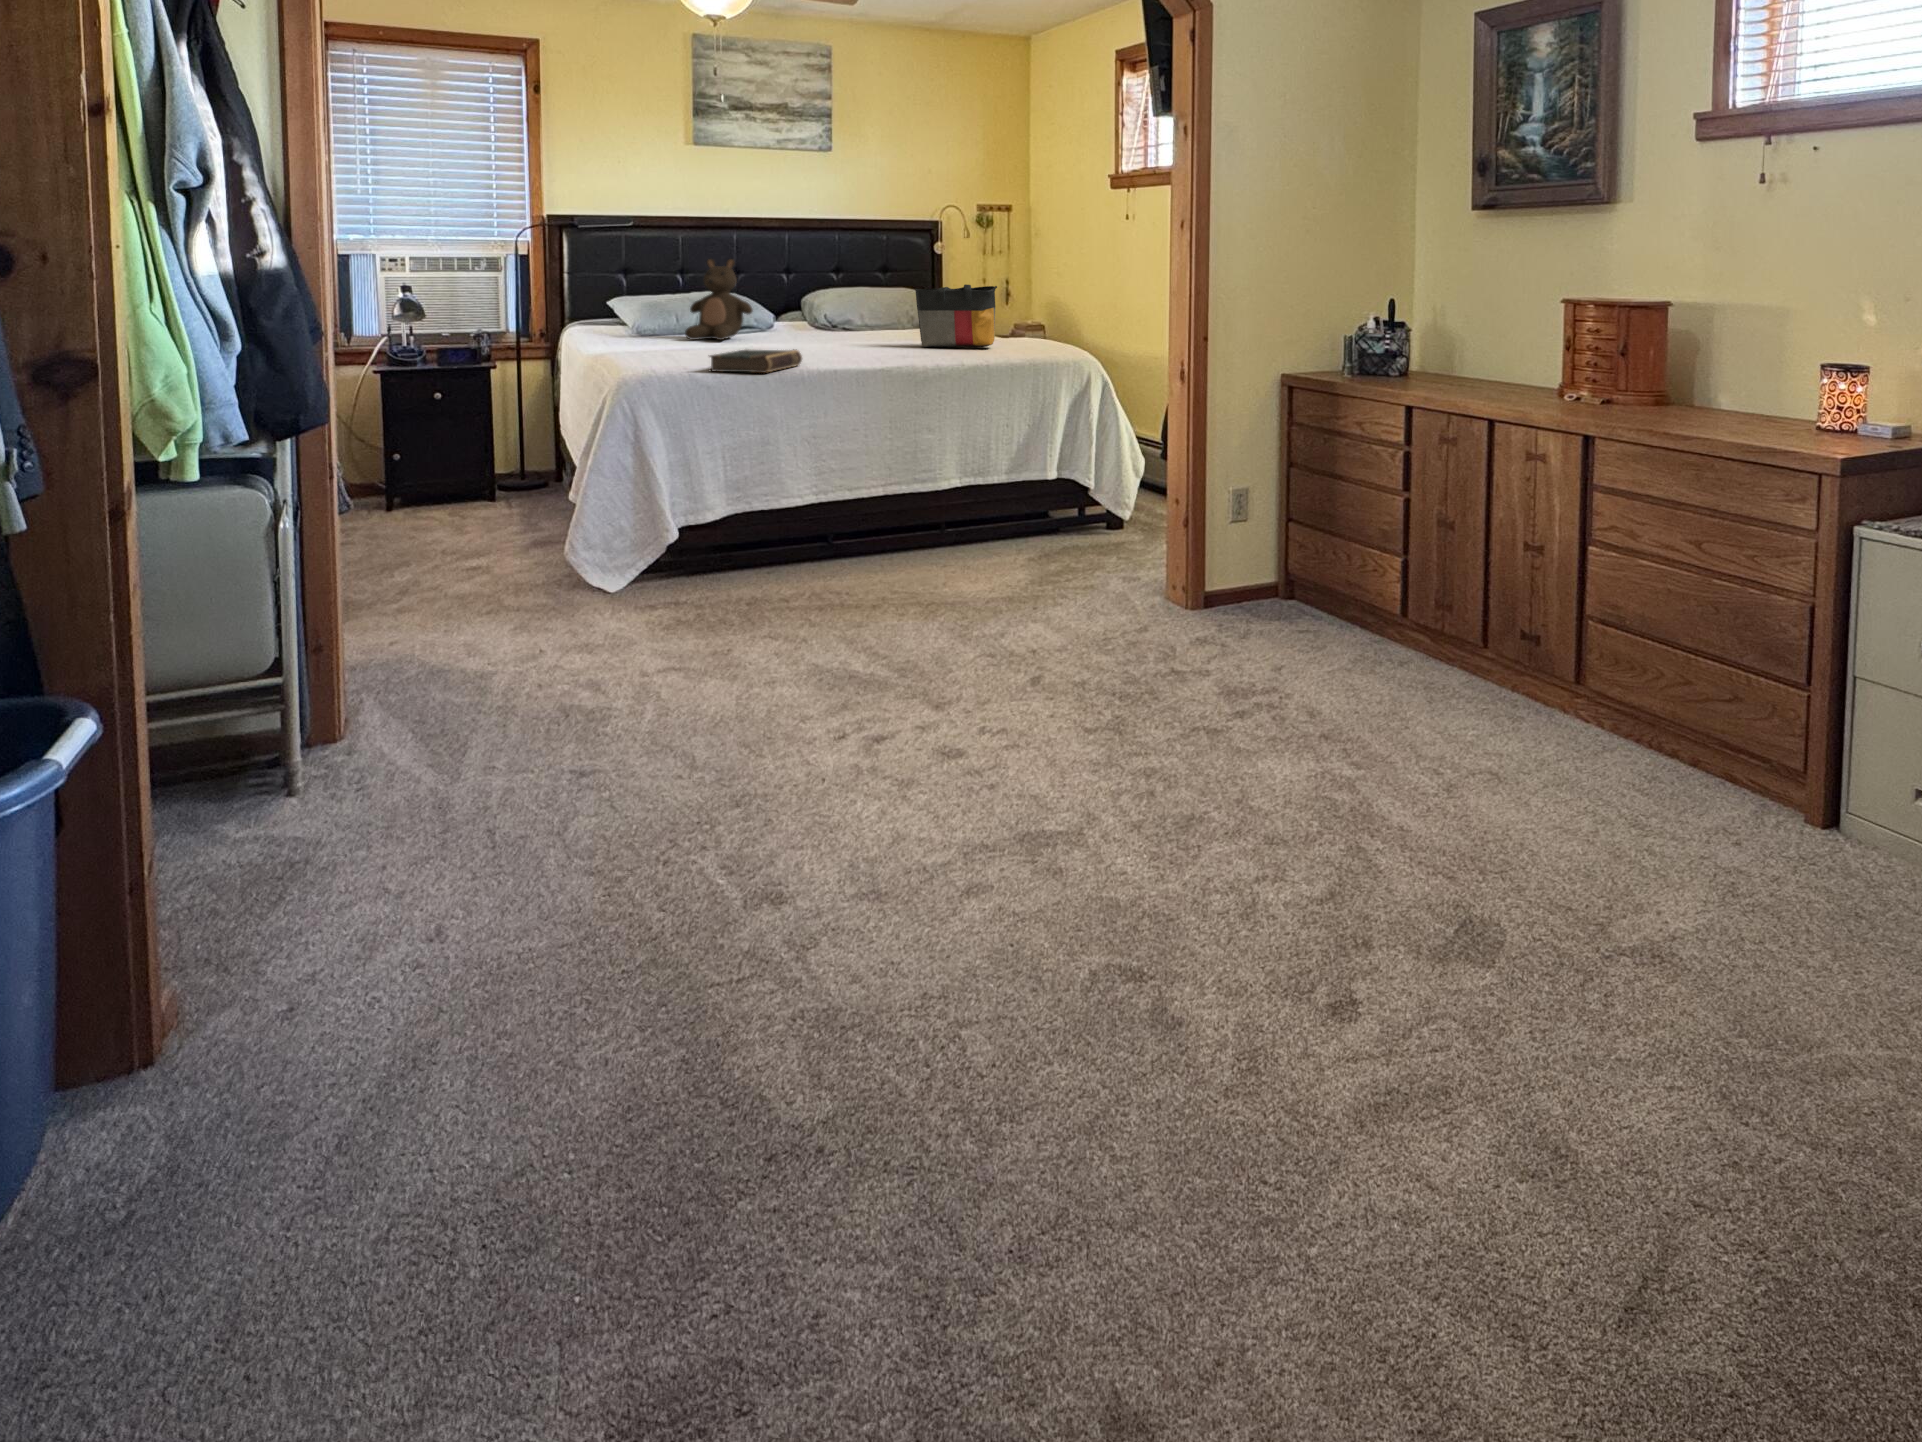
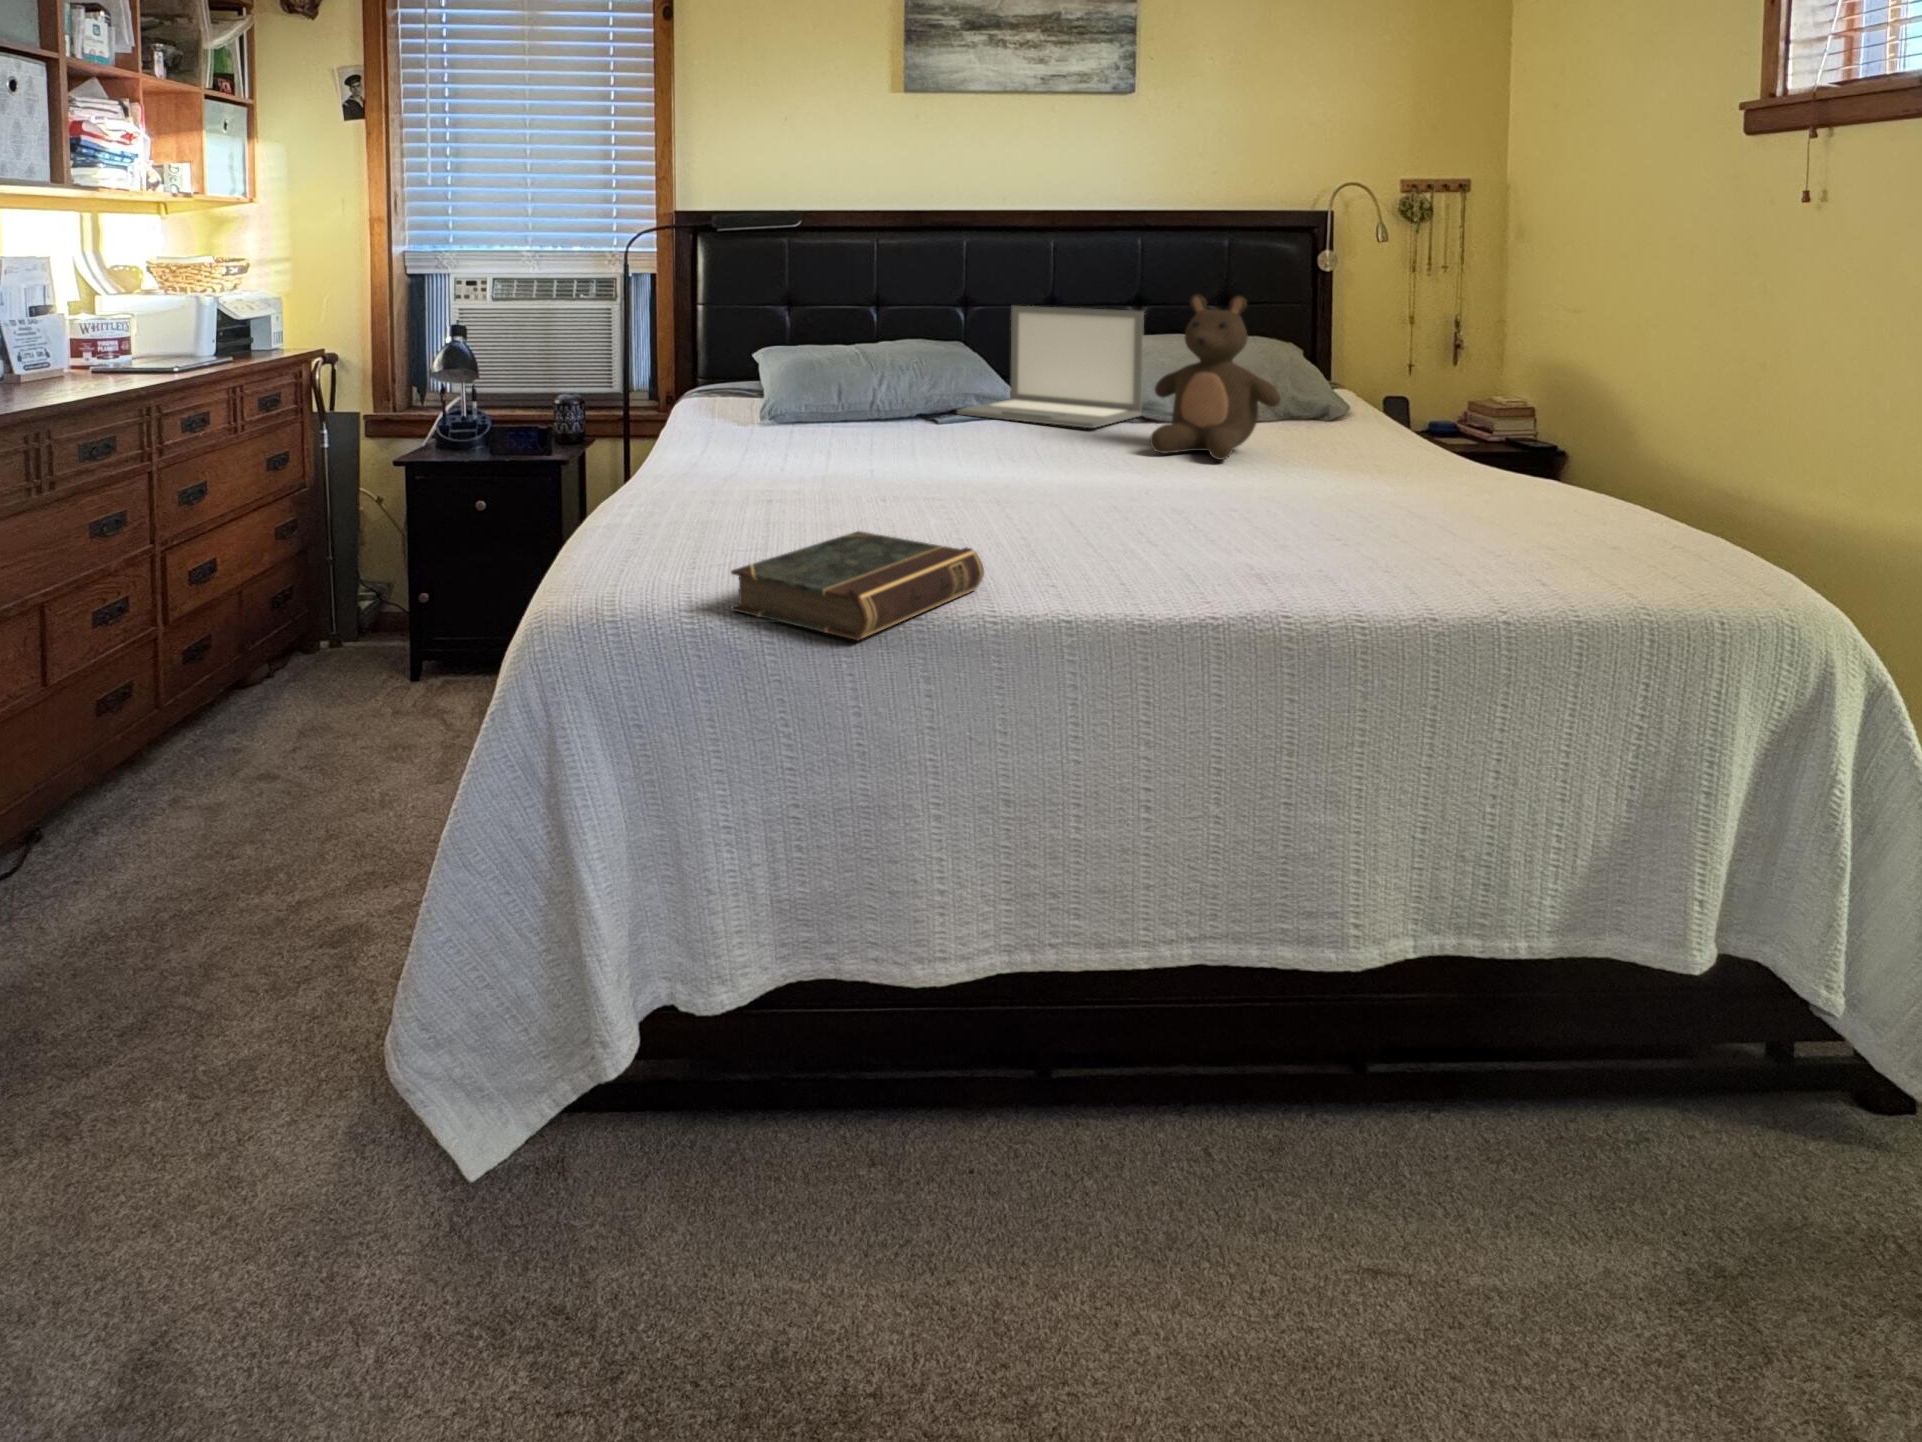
stuffed bear: present [685,259,753,340] -> present [1150,295,1280,460]
laptop: none [743,272,844,332] -> present [957,306,1144,428]
tote bag: present [915,284,997,347] -> none [1287,361,1495,512]

